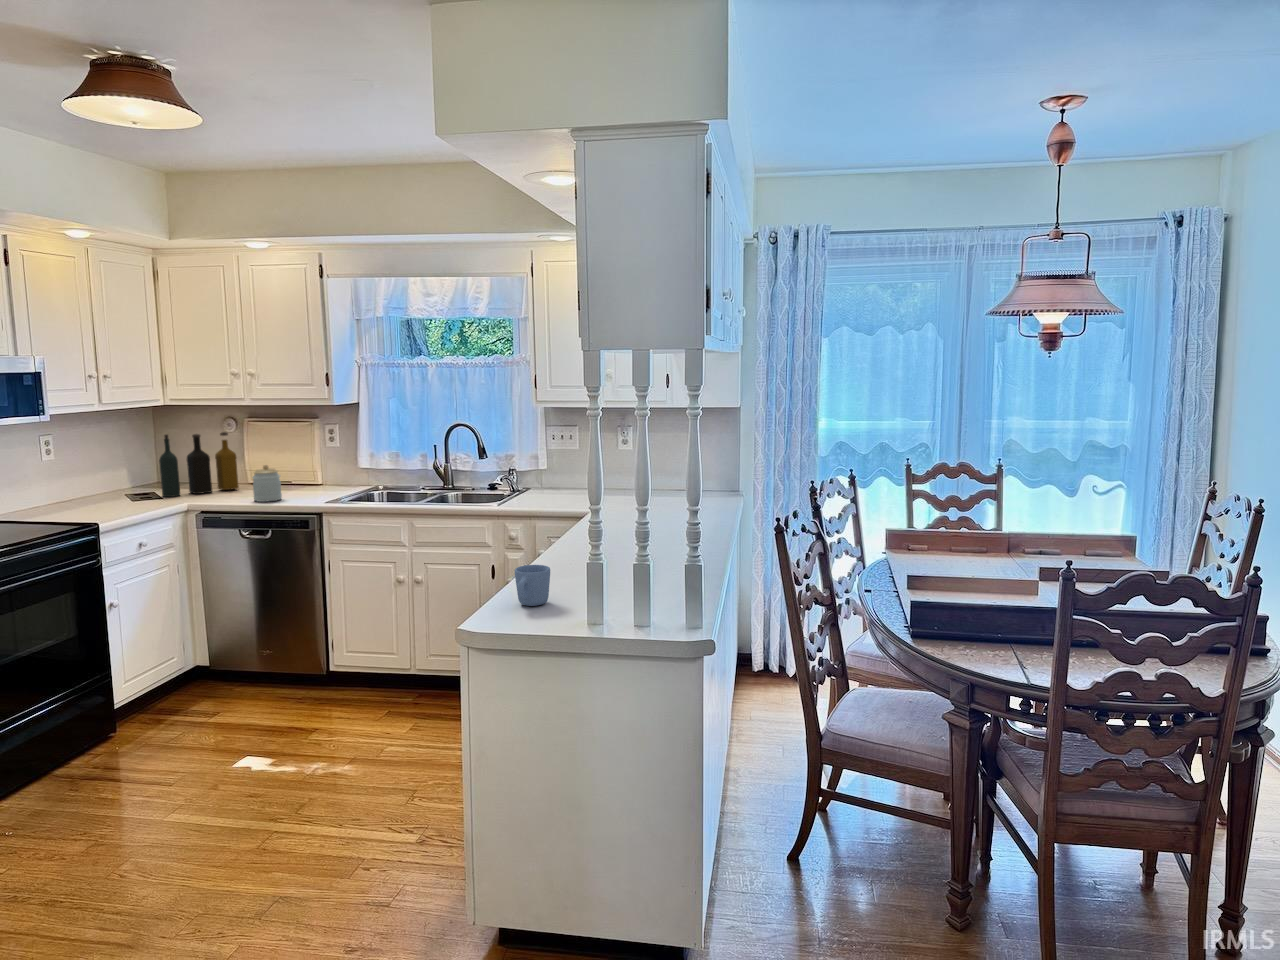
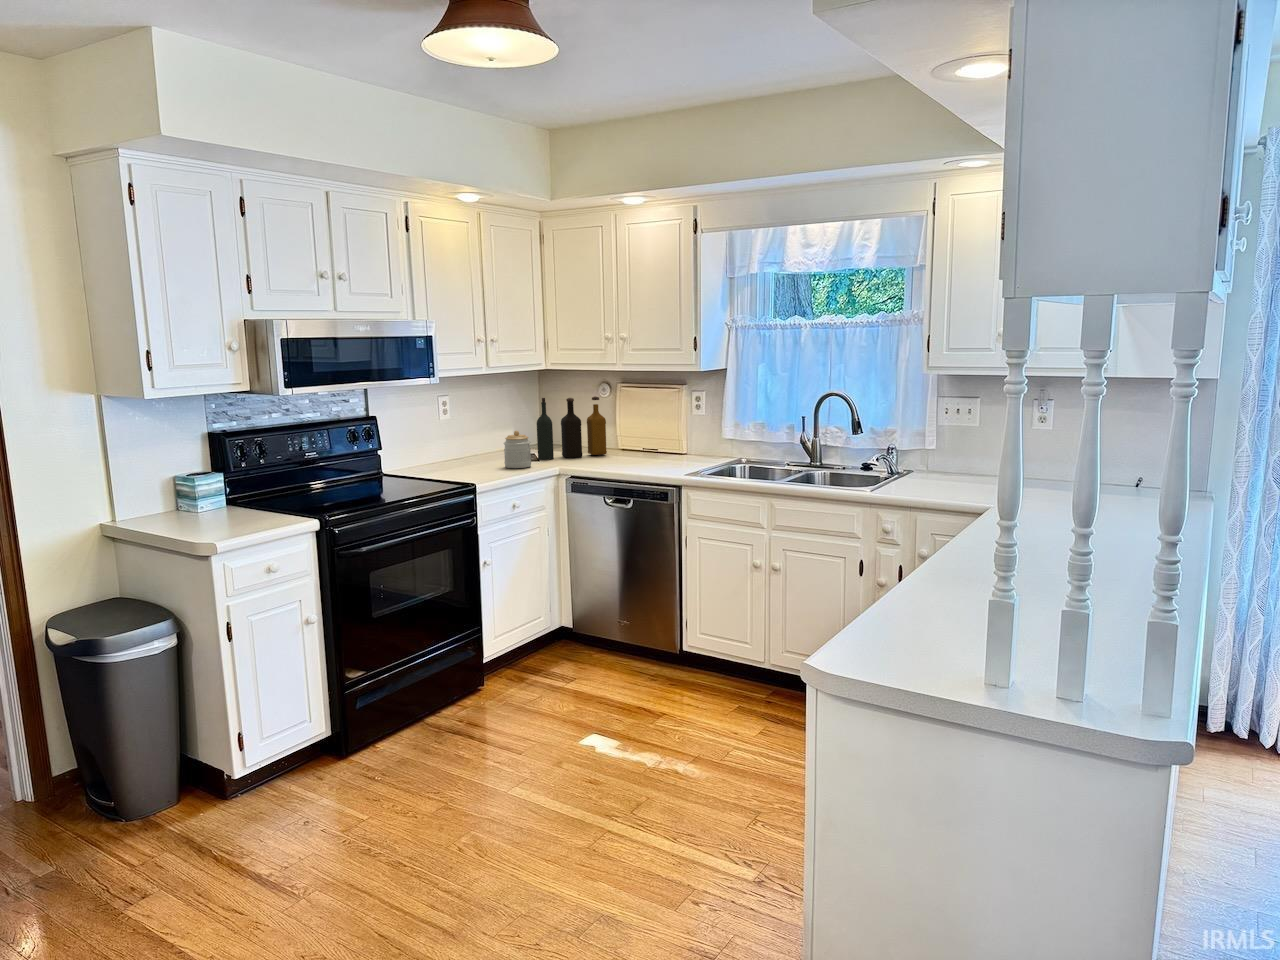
jar: present [252,465,282,502] -> present [504,431,531,468]
mug: present [515,565,550,606] -> none [891,582,941,638]

